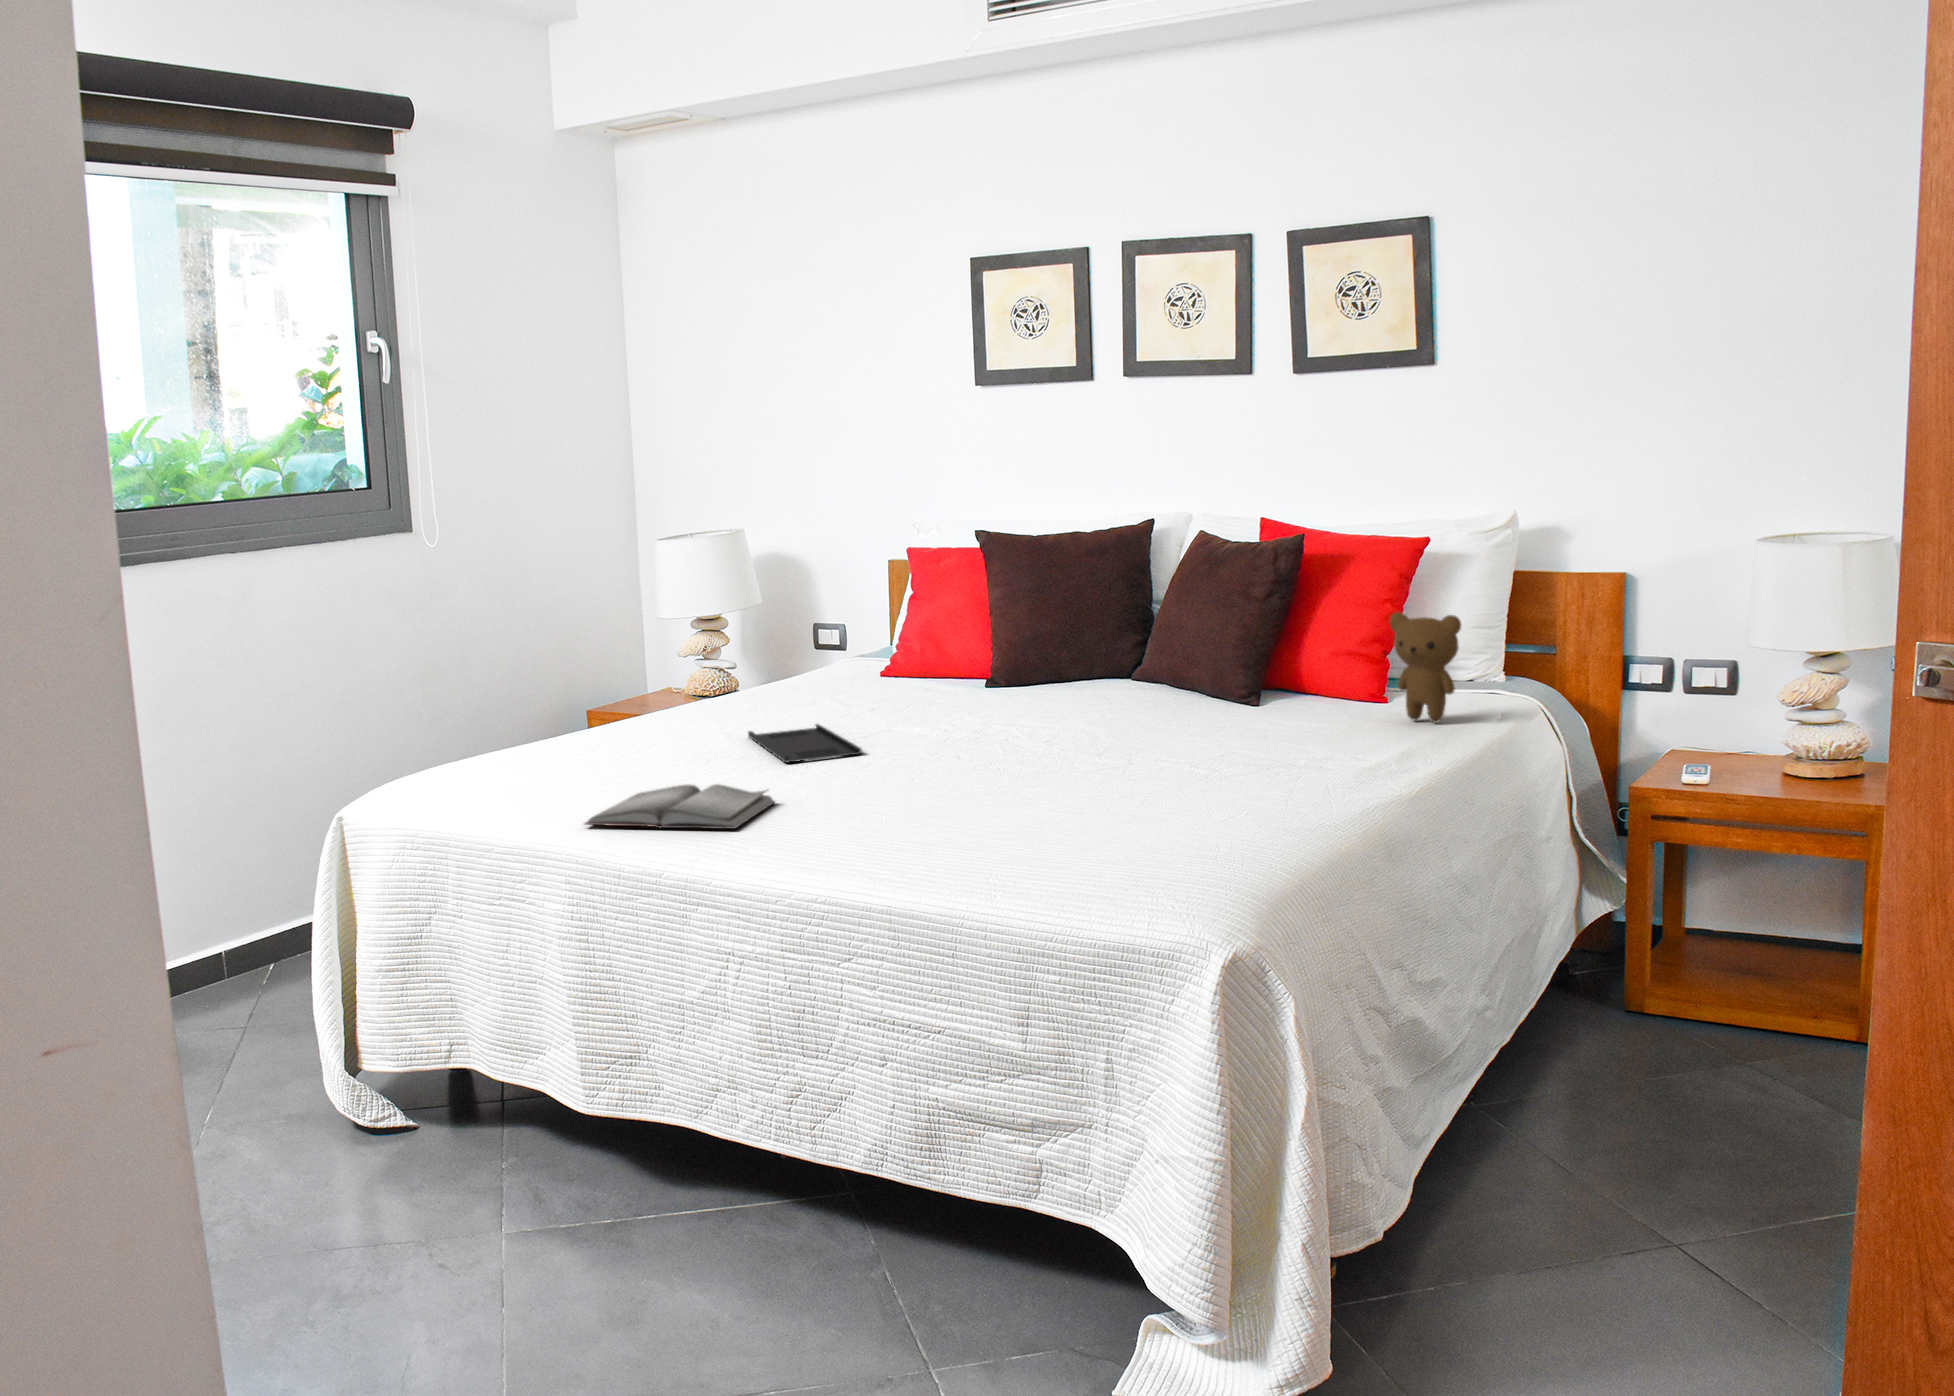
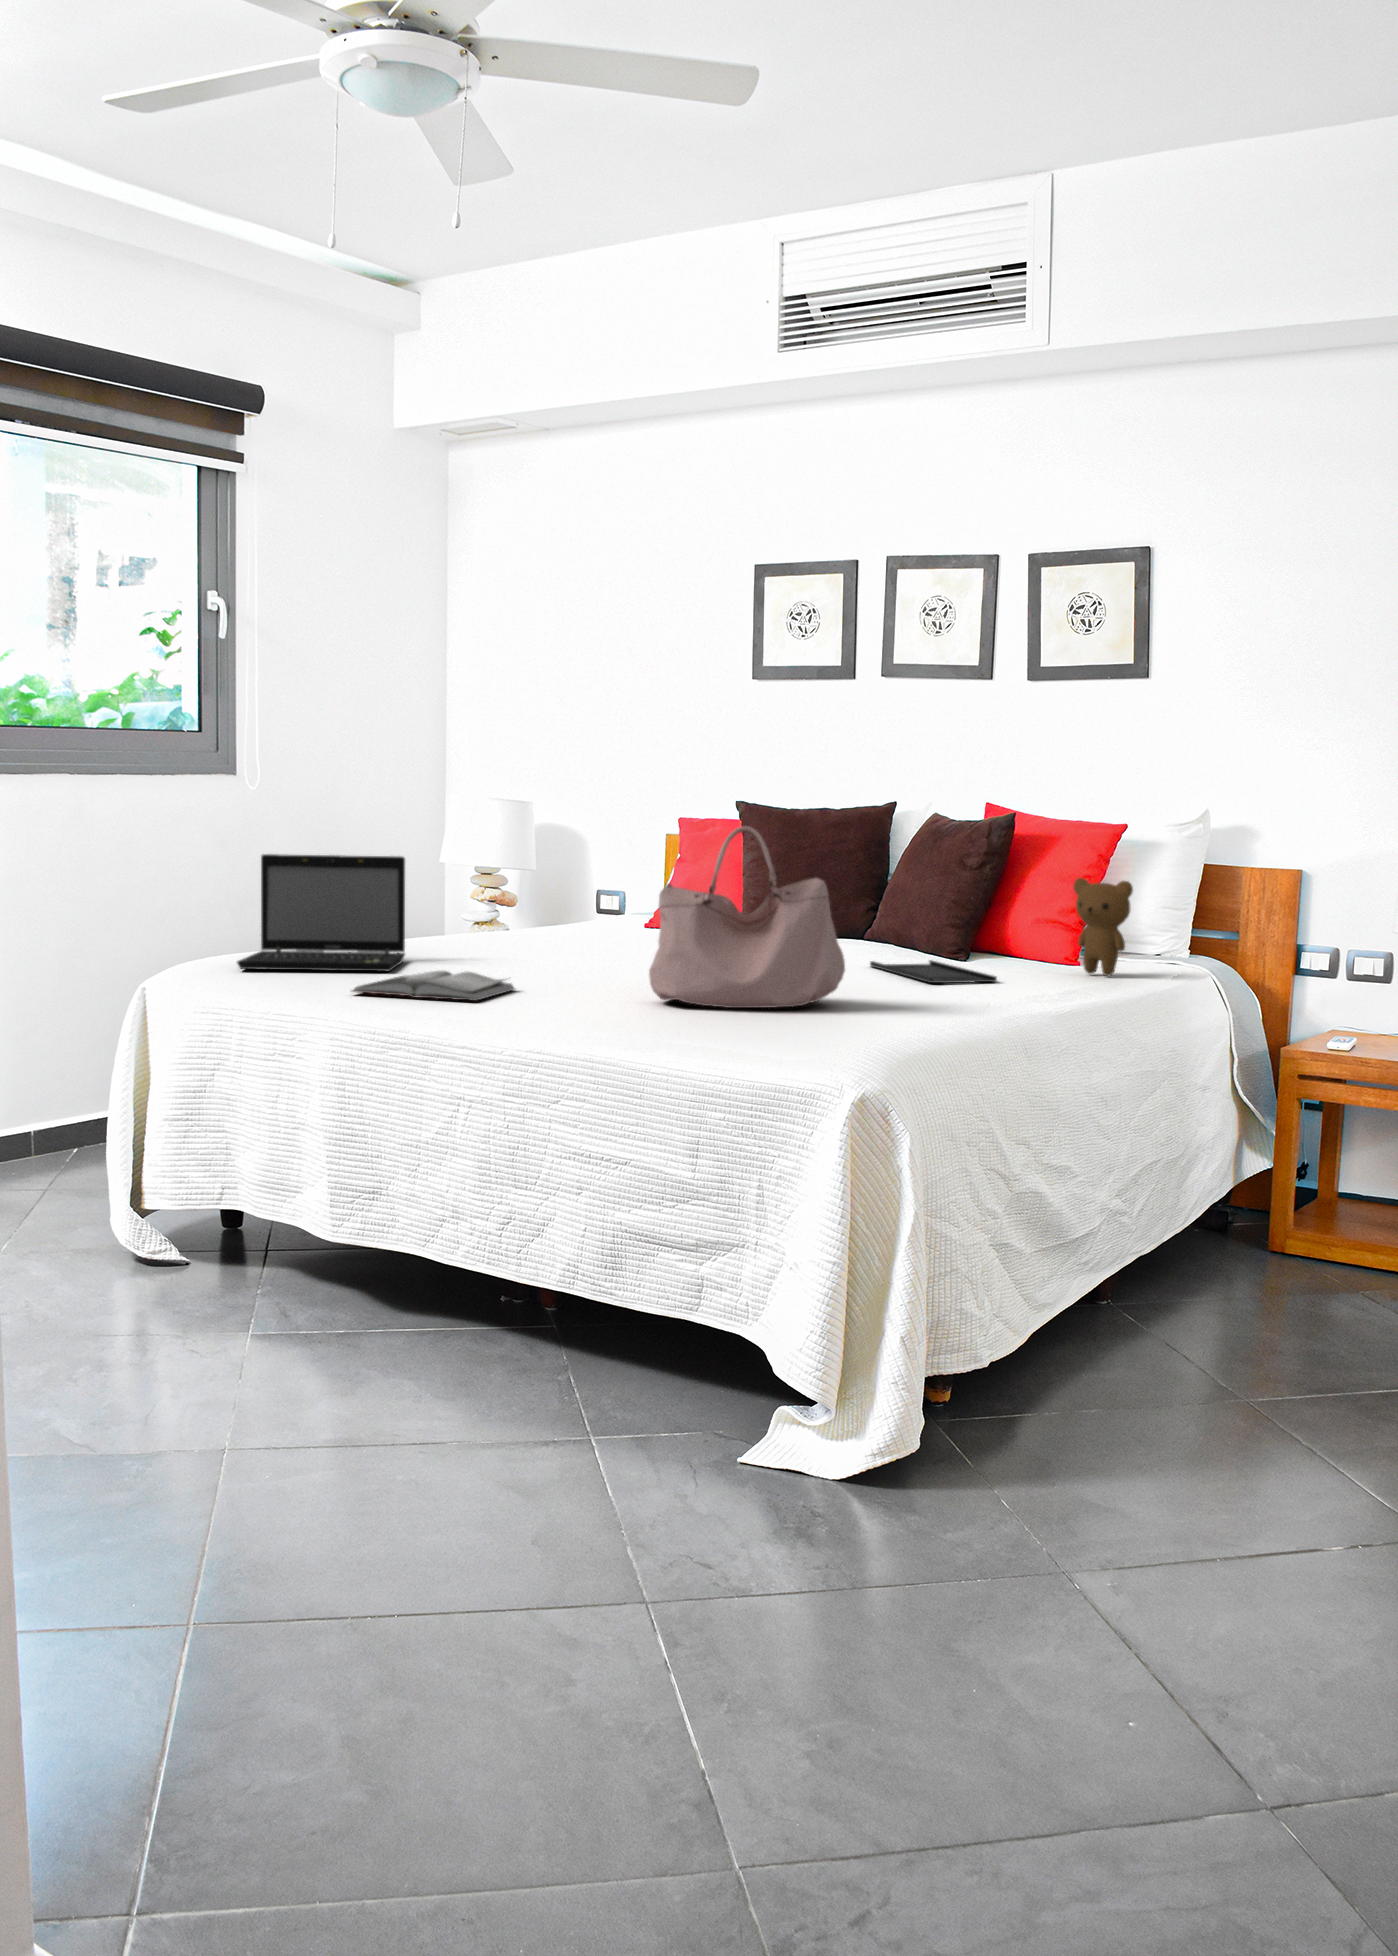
handbag: none [934,601,1163,817] -> present [649,826,845,1008]
laptop: none [443,640,636,790] -> present [237,854,405,971]
tray: present [748,724,861,763] -> present [870,960,997,983]

